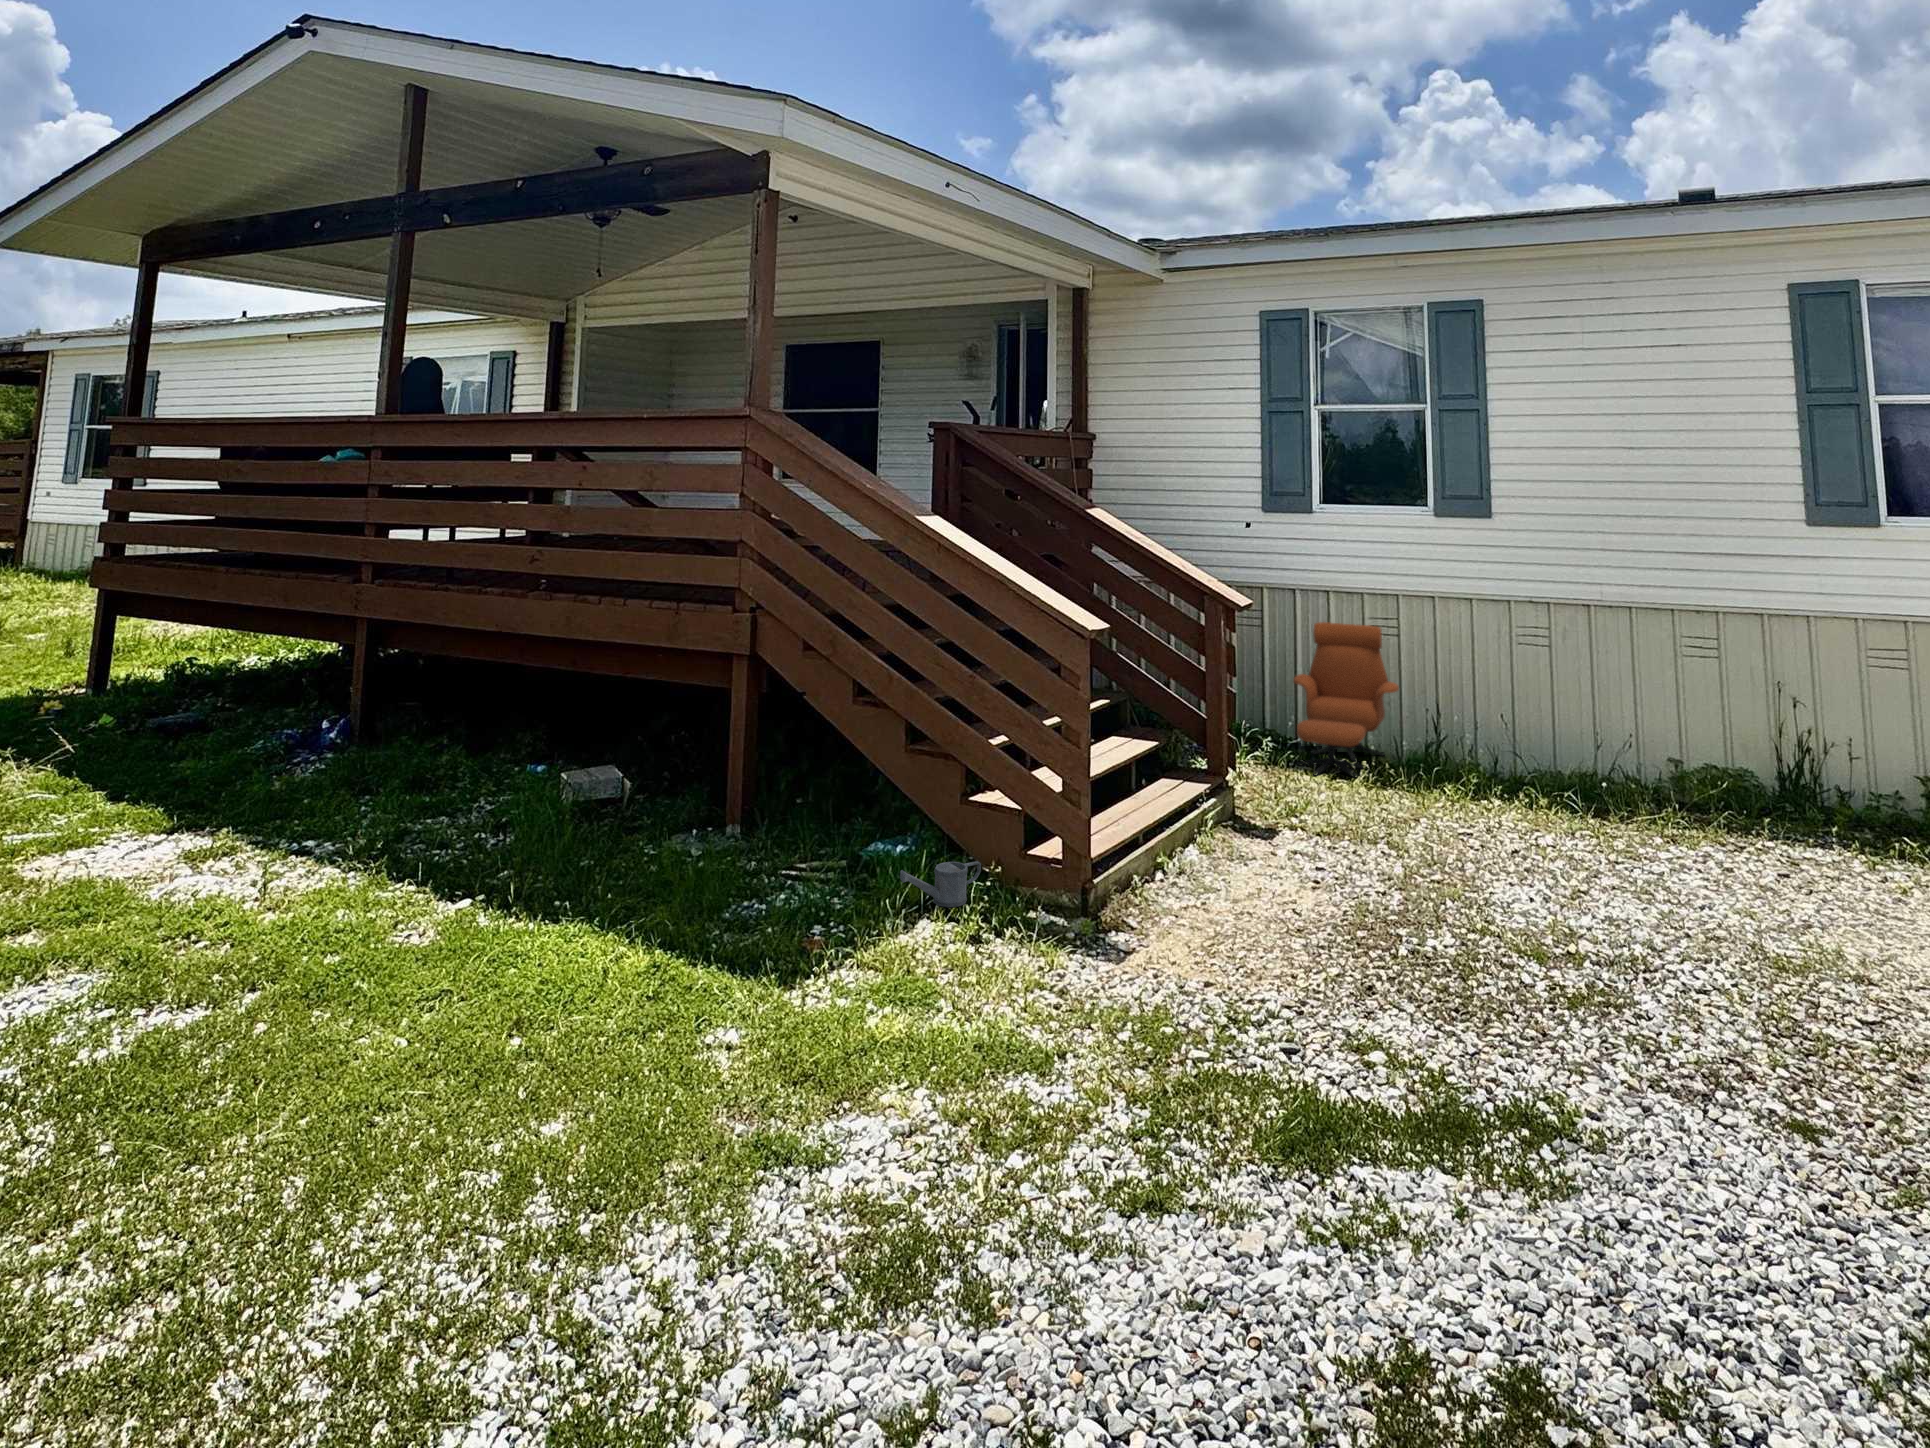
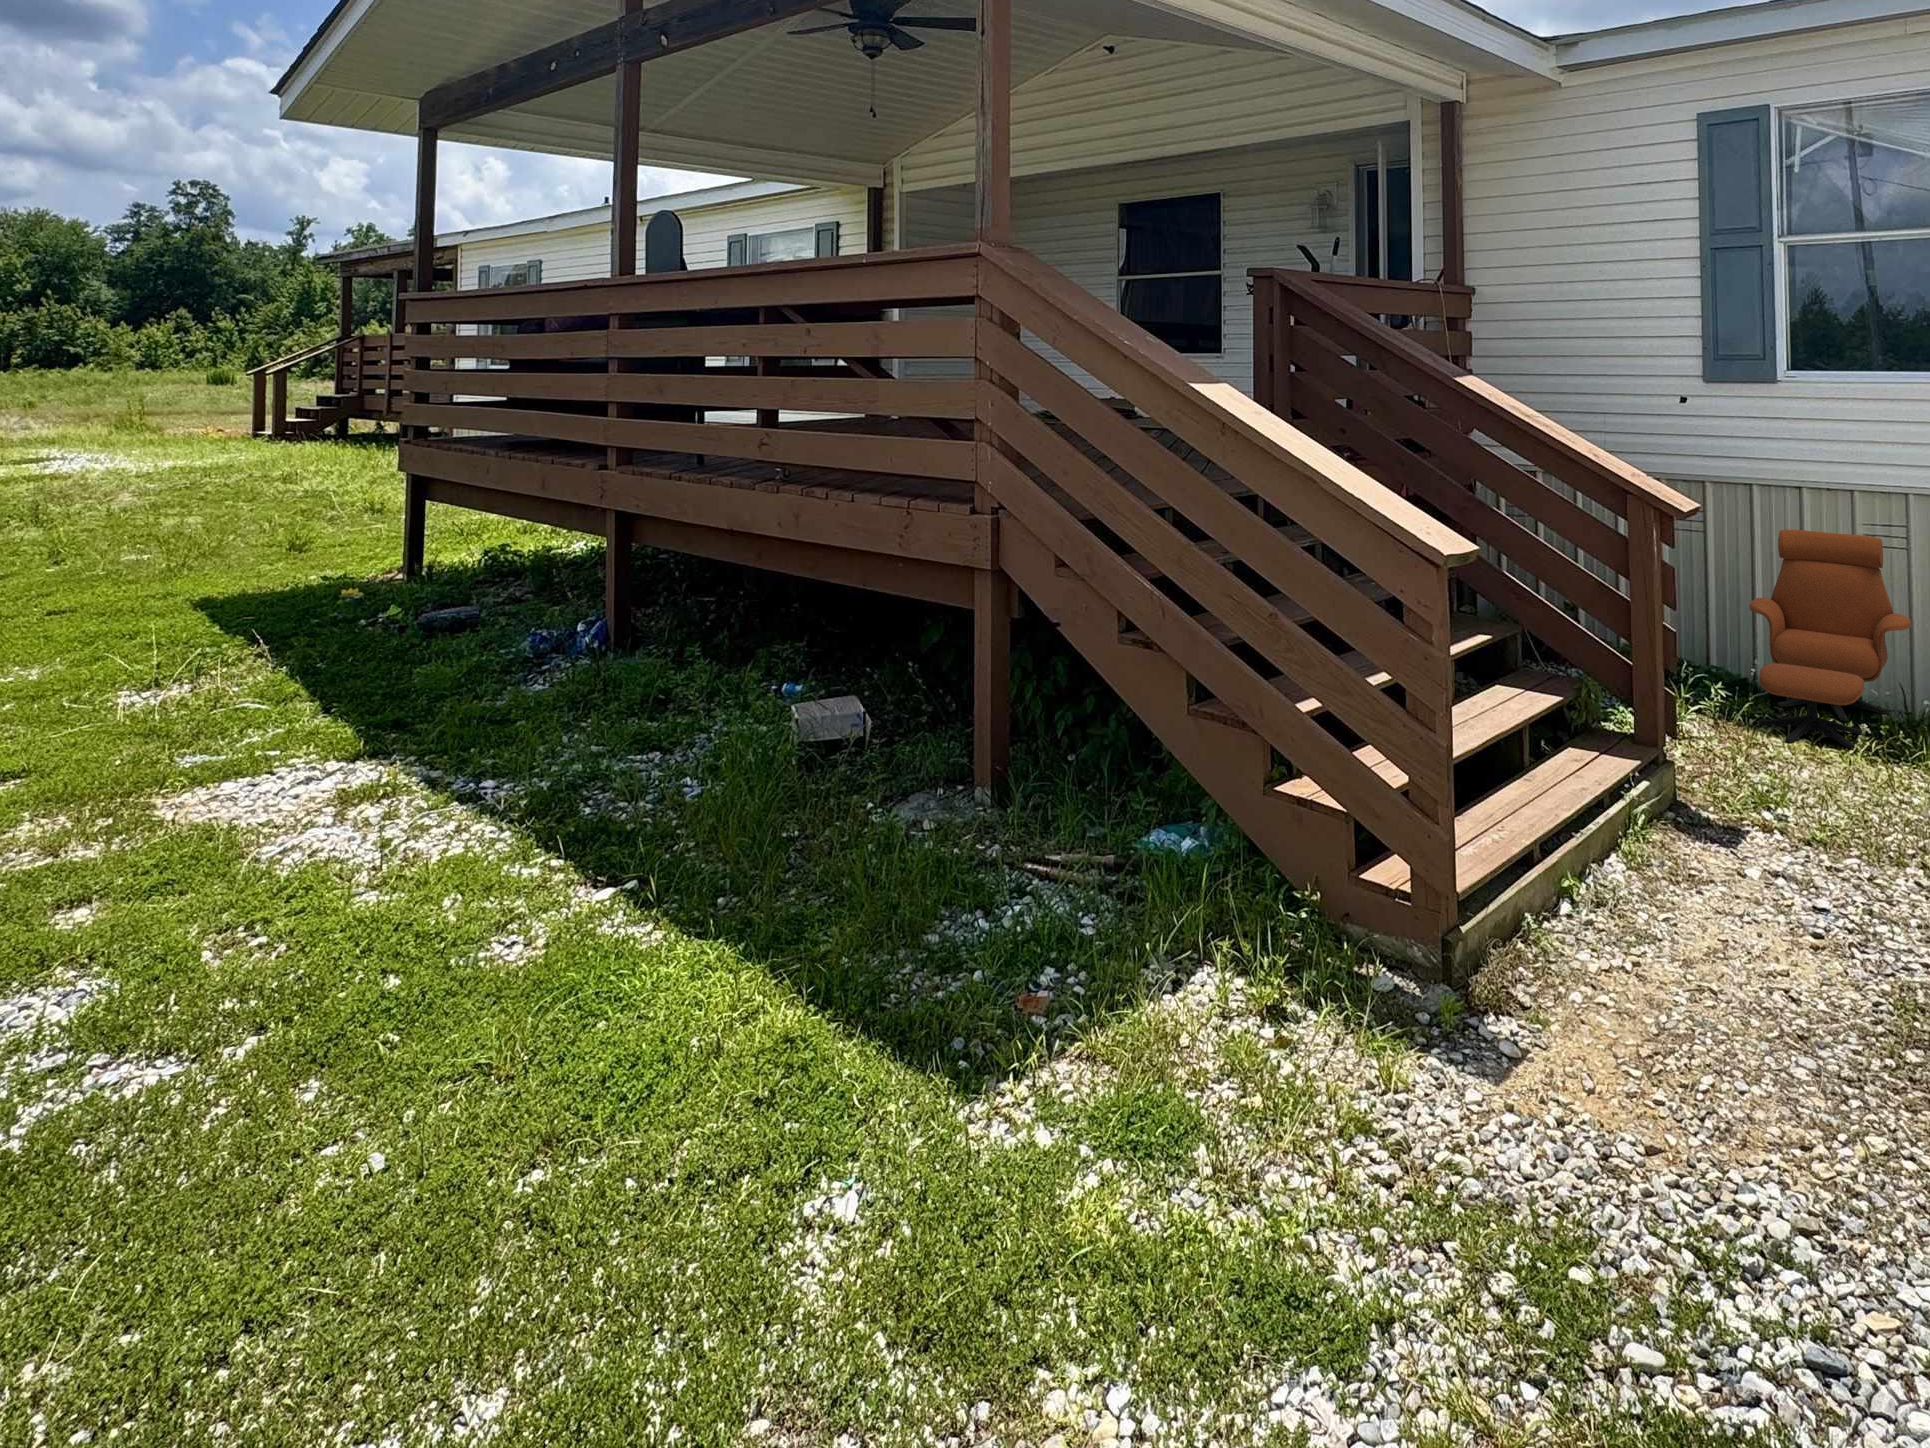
watering can: present [900,861,981,907] -> none [1171,879,1293,949]

